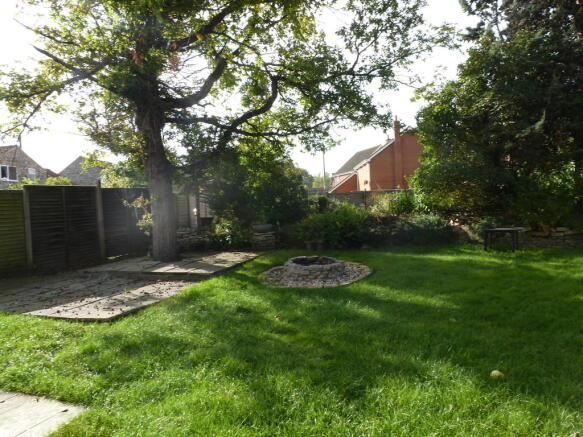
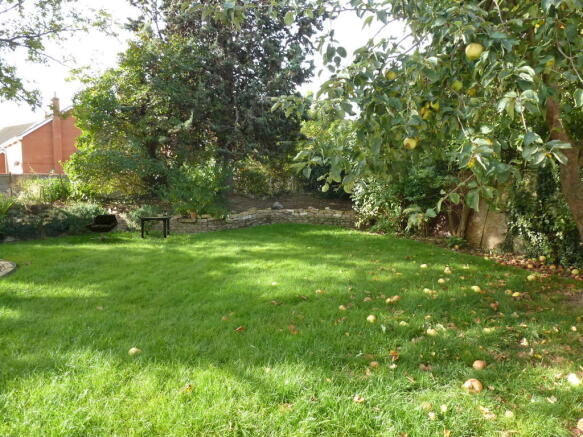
lounge chair: none [428,226,459,251] -> present [85,215,118,240]

